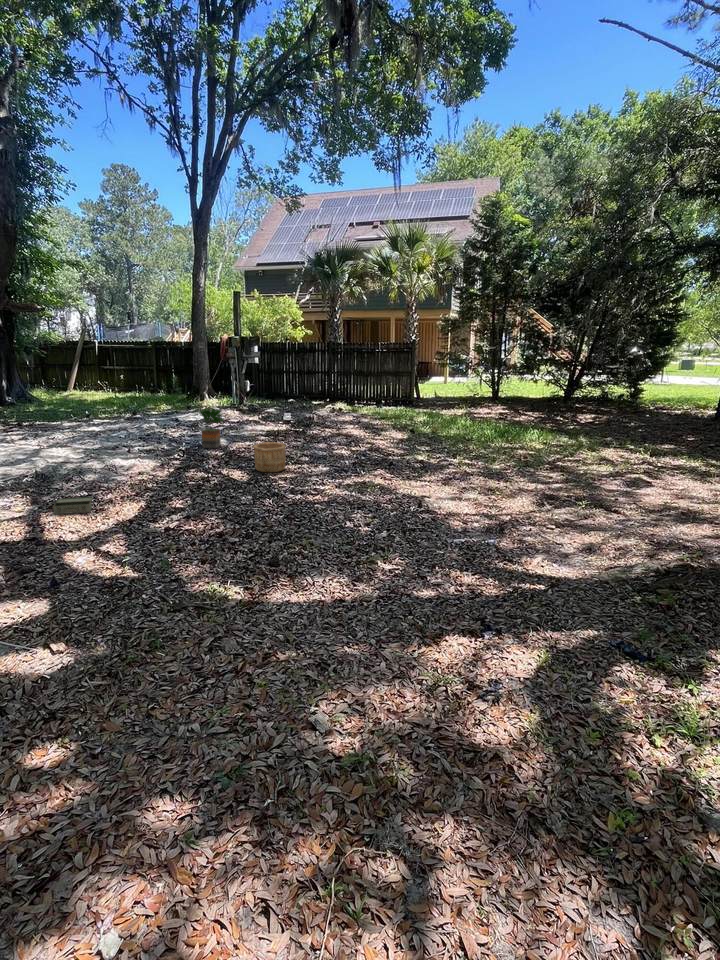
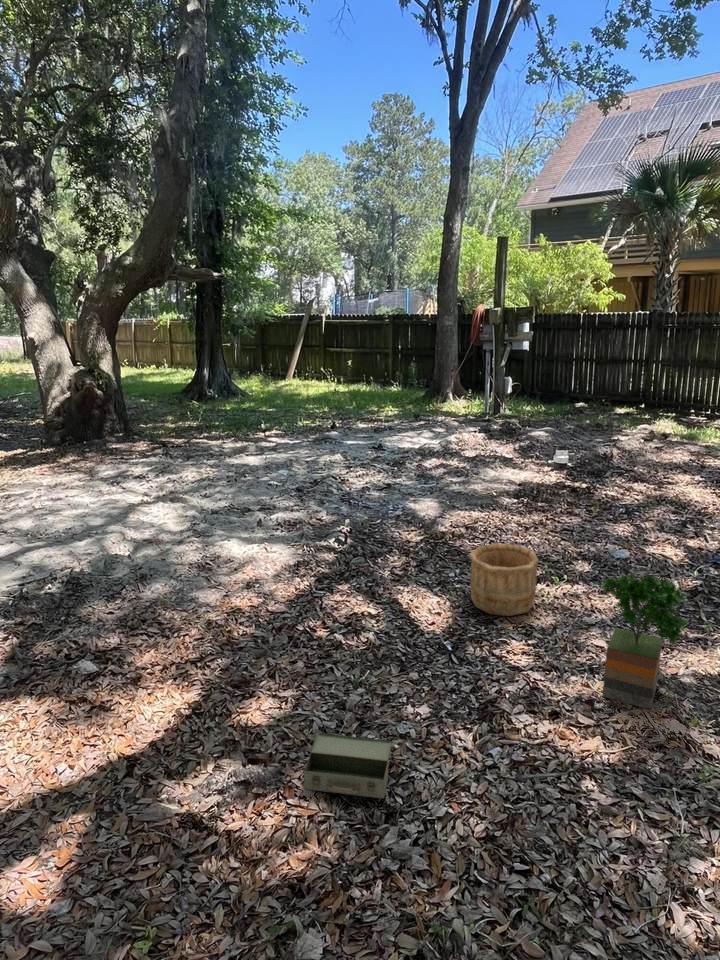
potted tree: present [199,409,223,448] -> present [600,573,689,709]
toolbox: present [53,497,93,515] -> present [304,733,392,798]

